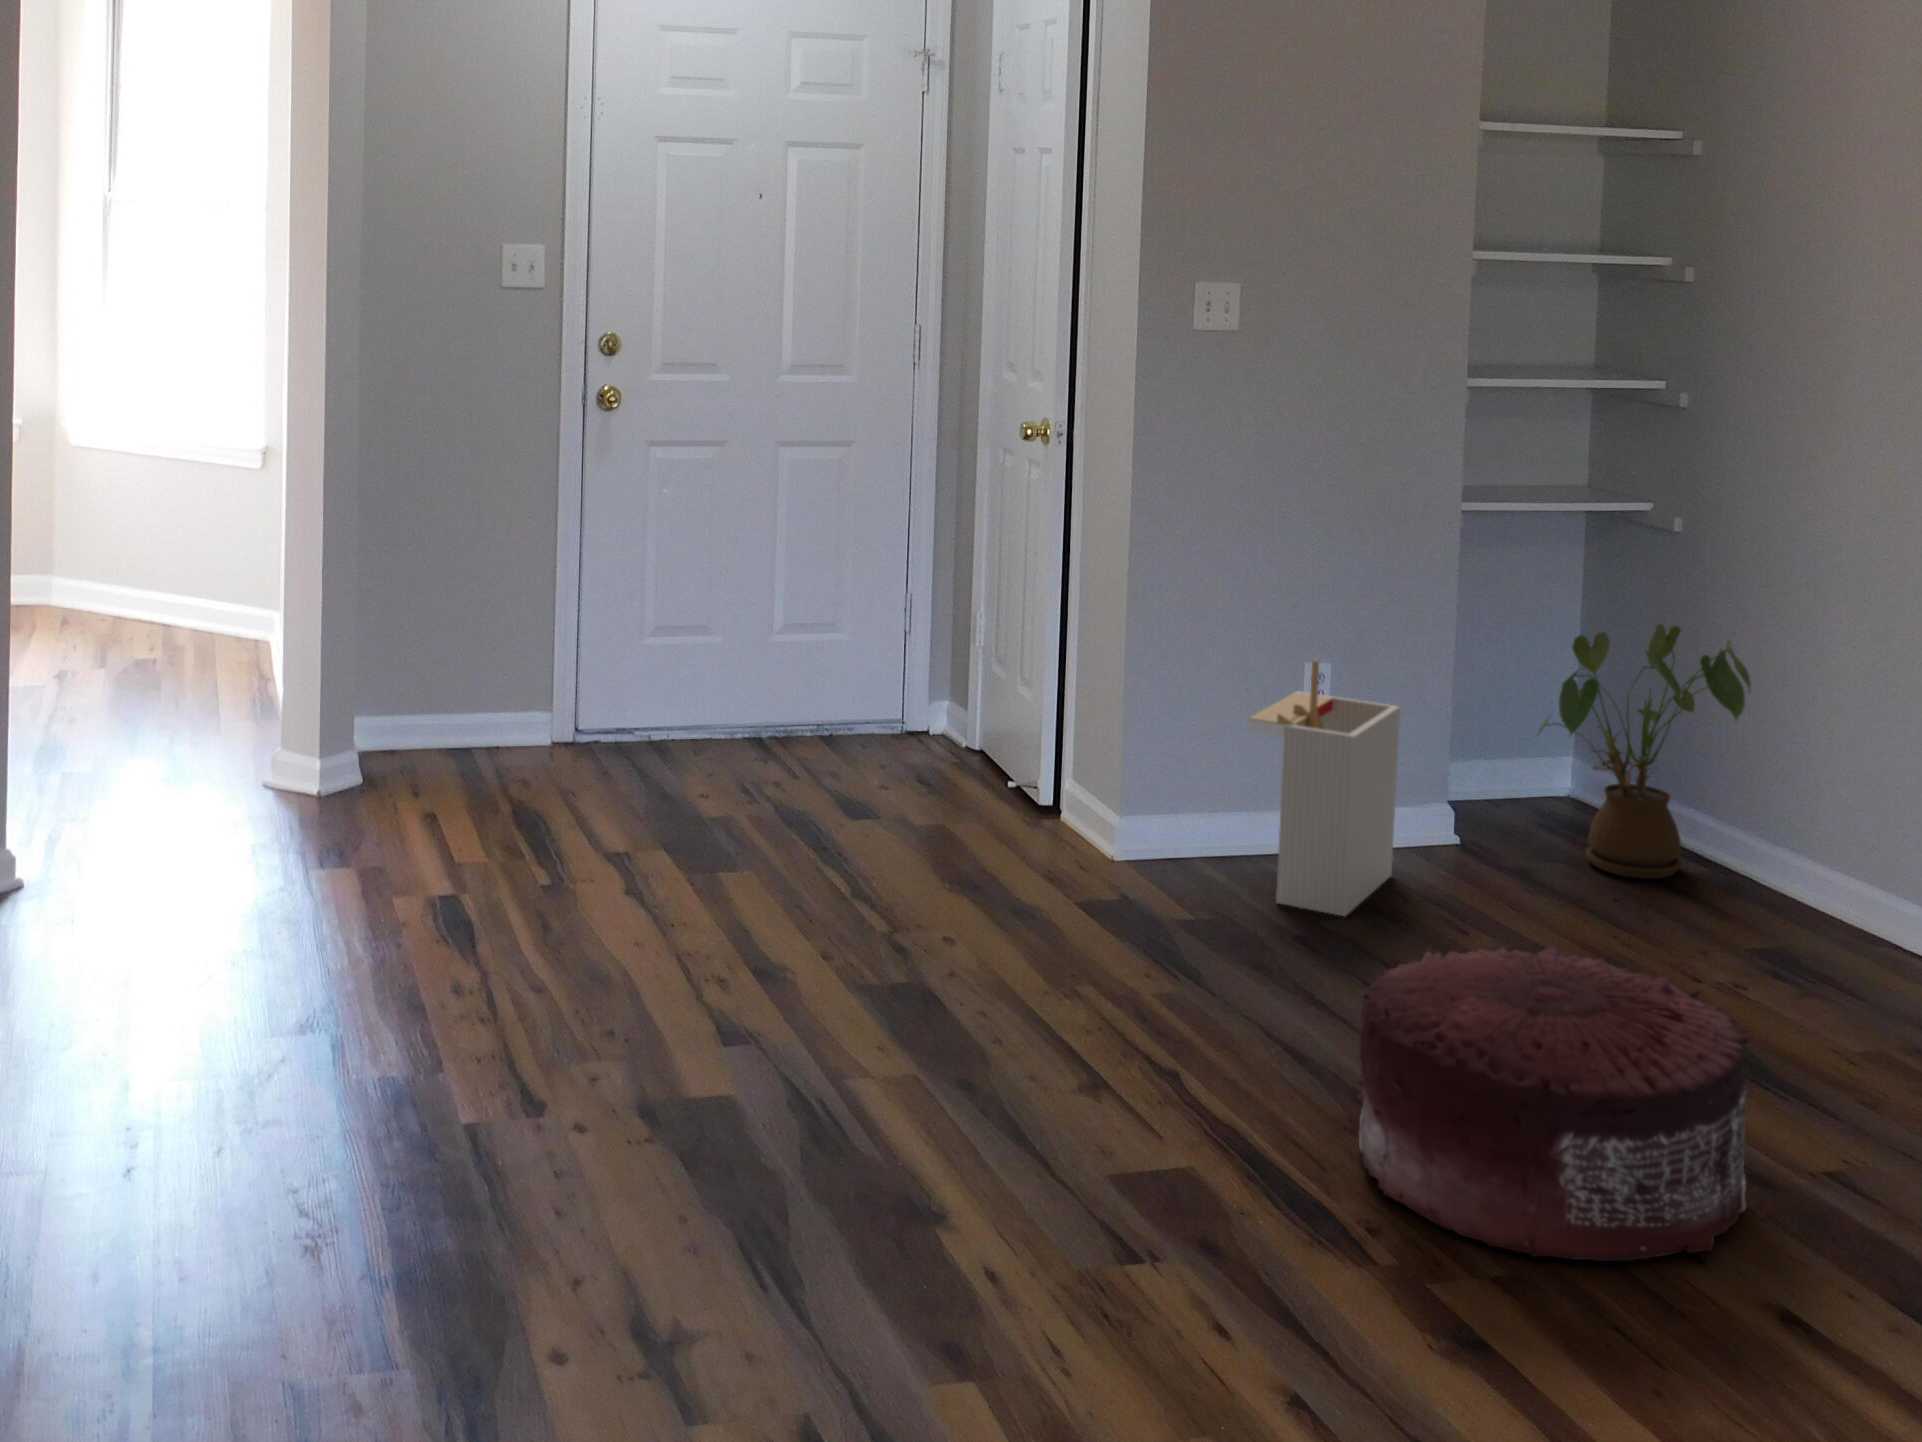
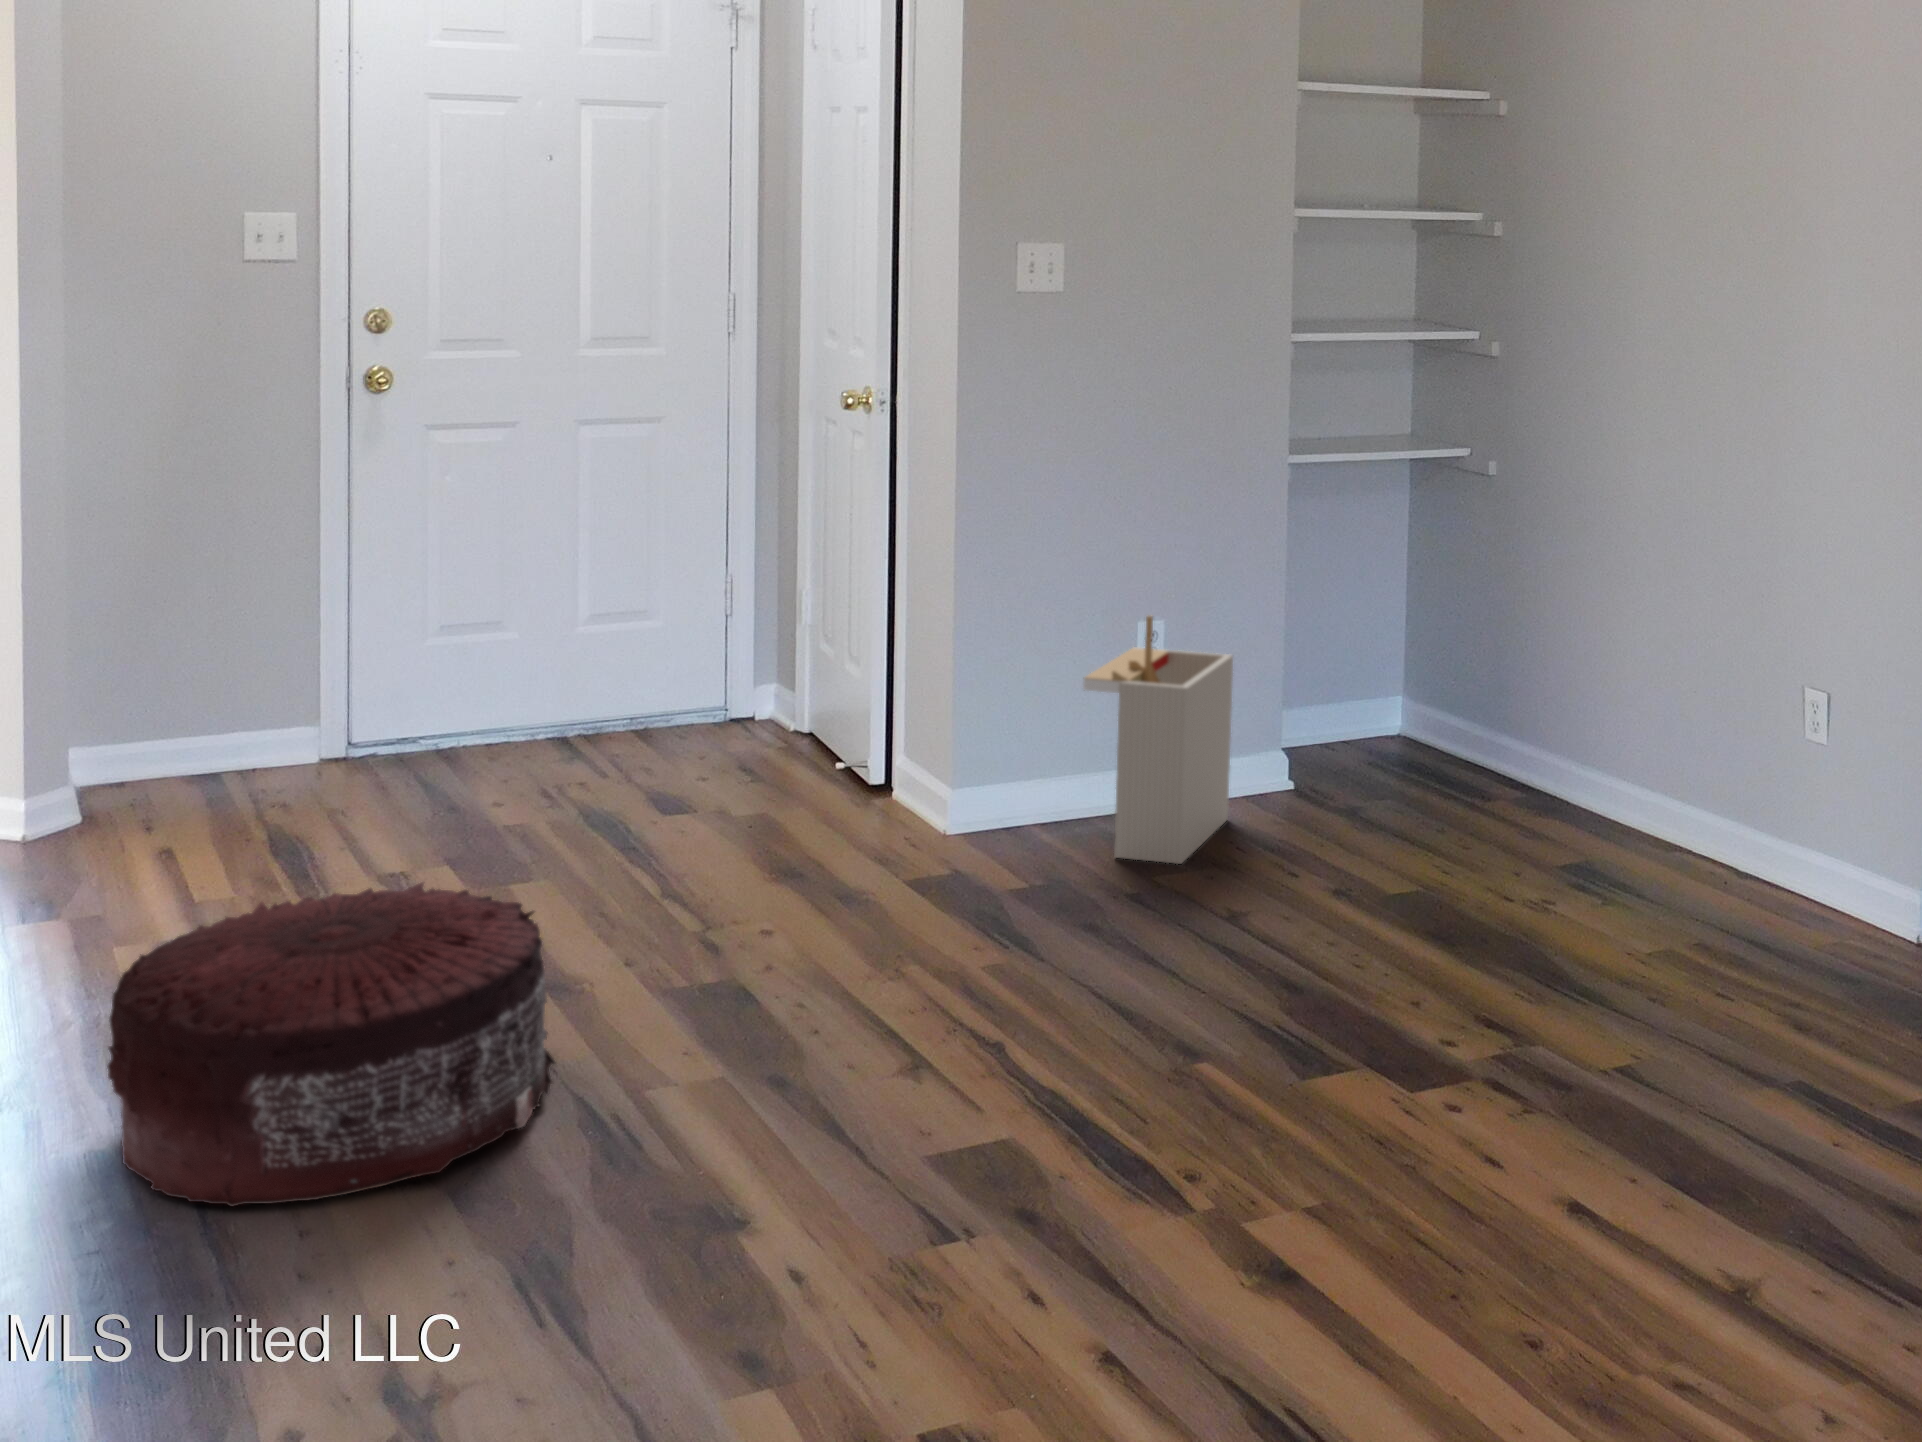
house plant: present [1538,624,1751,879] -> none [1360,560,1552,799]
pouf: present [1358,946,1748,1261] -> present [107,882,556,1206]

